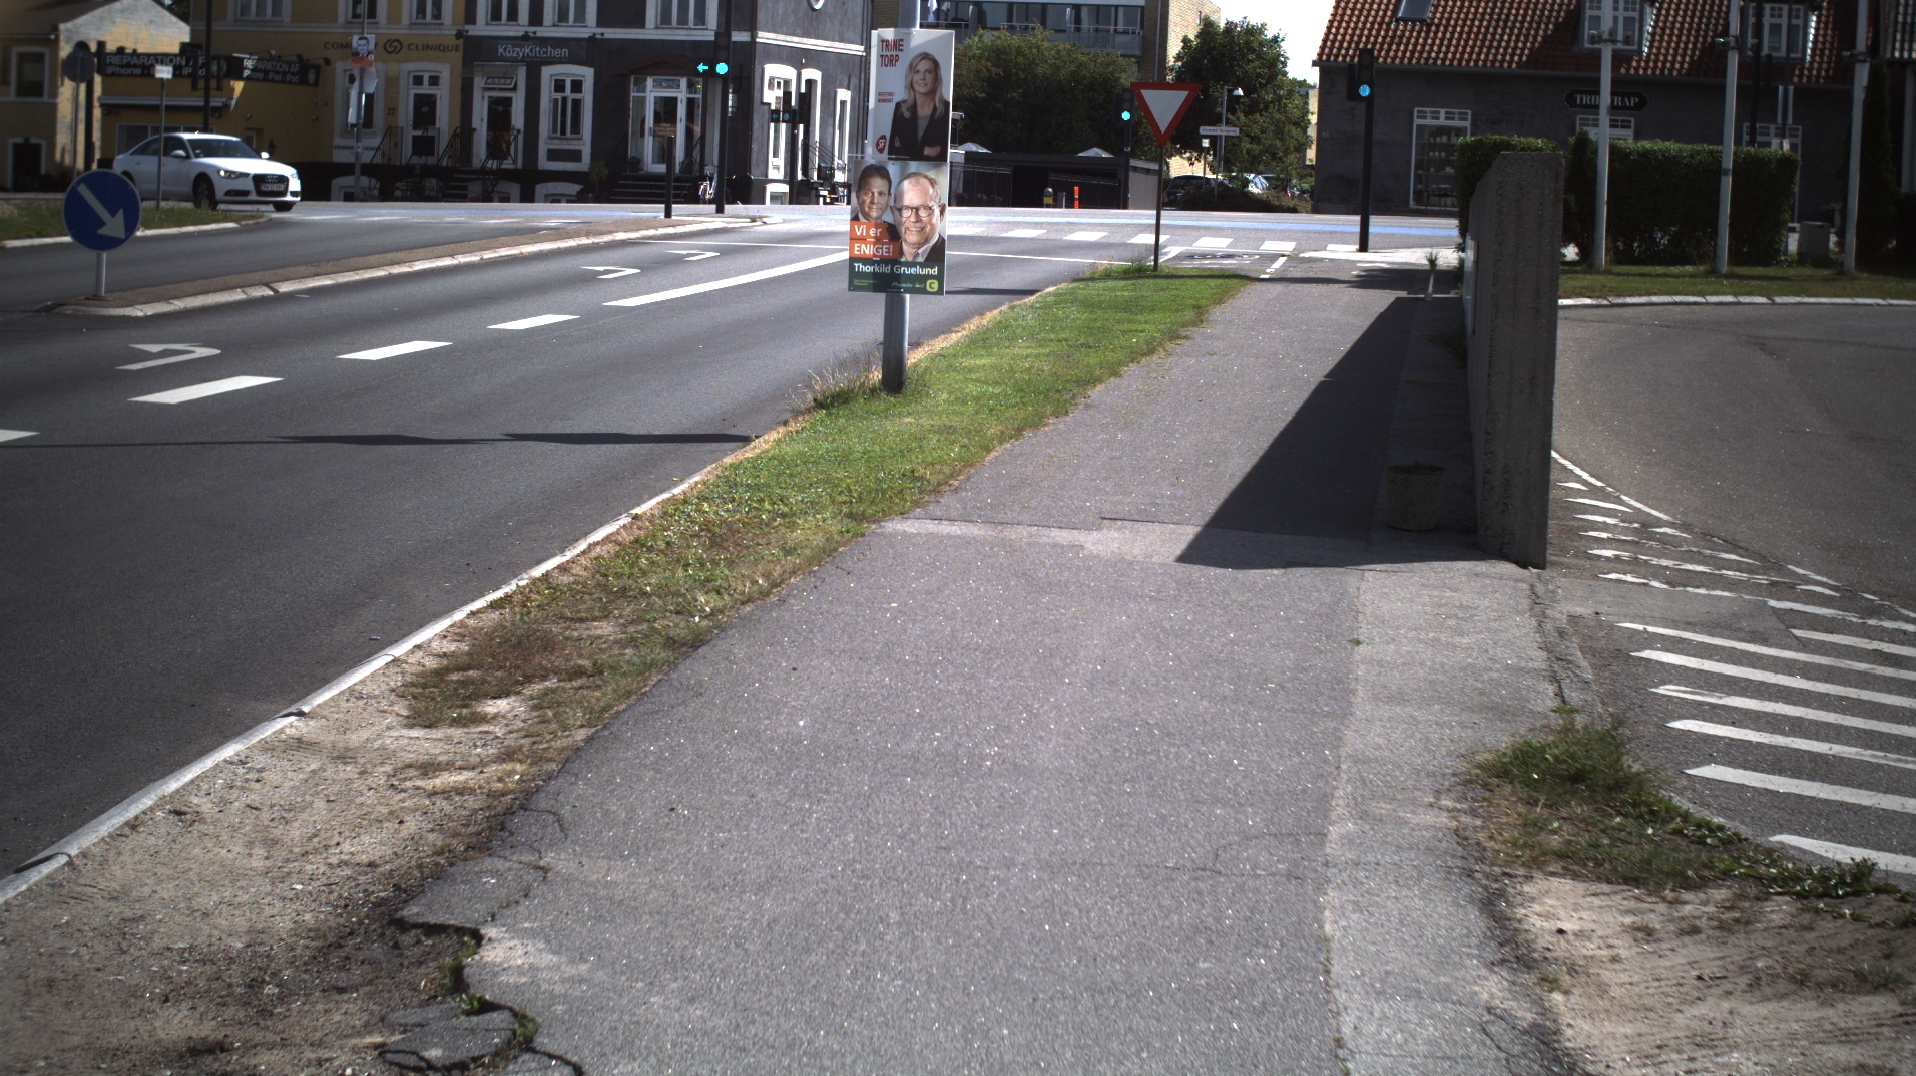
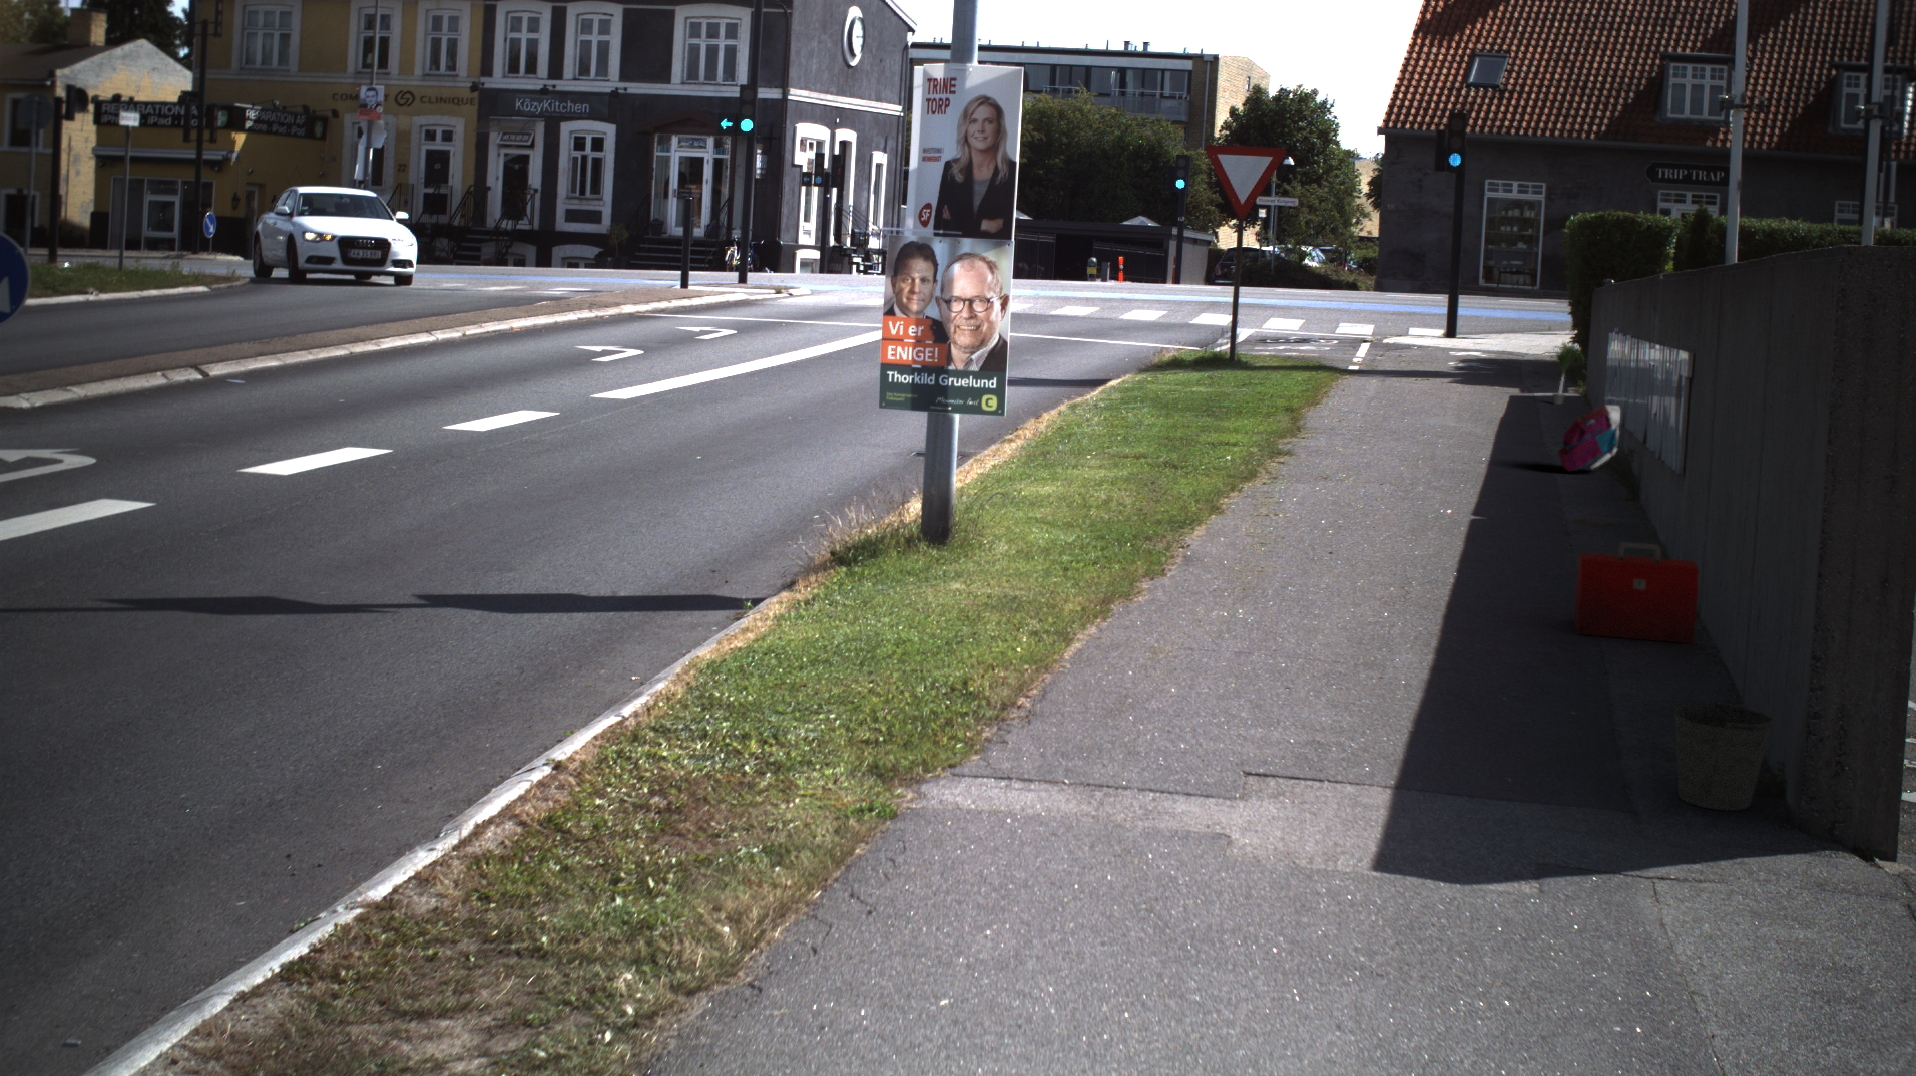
backpack: none [1403,293,1451,348] -> present [1558,406,1620,472]
toolbox: none [1365,377,1451,449] -> present [1574,542,1699,643]

